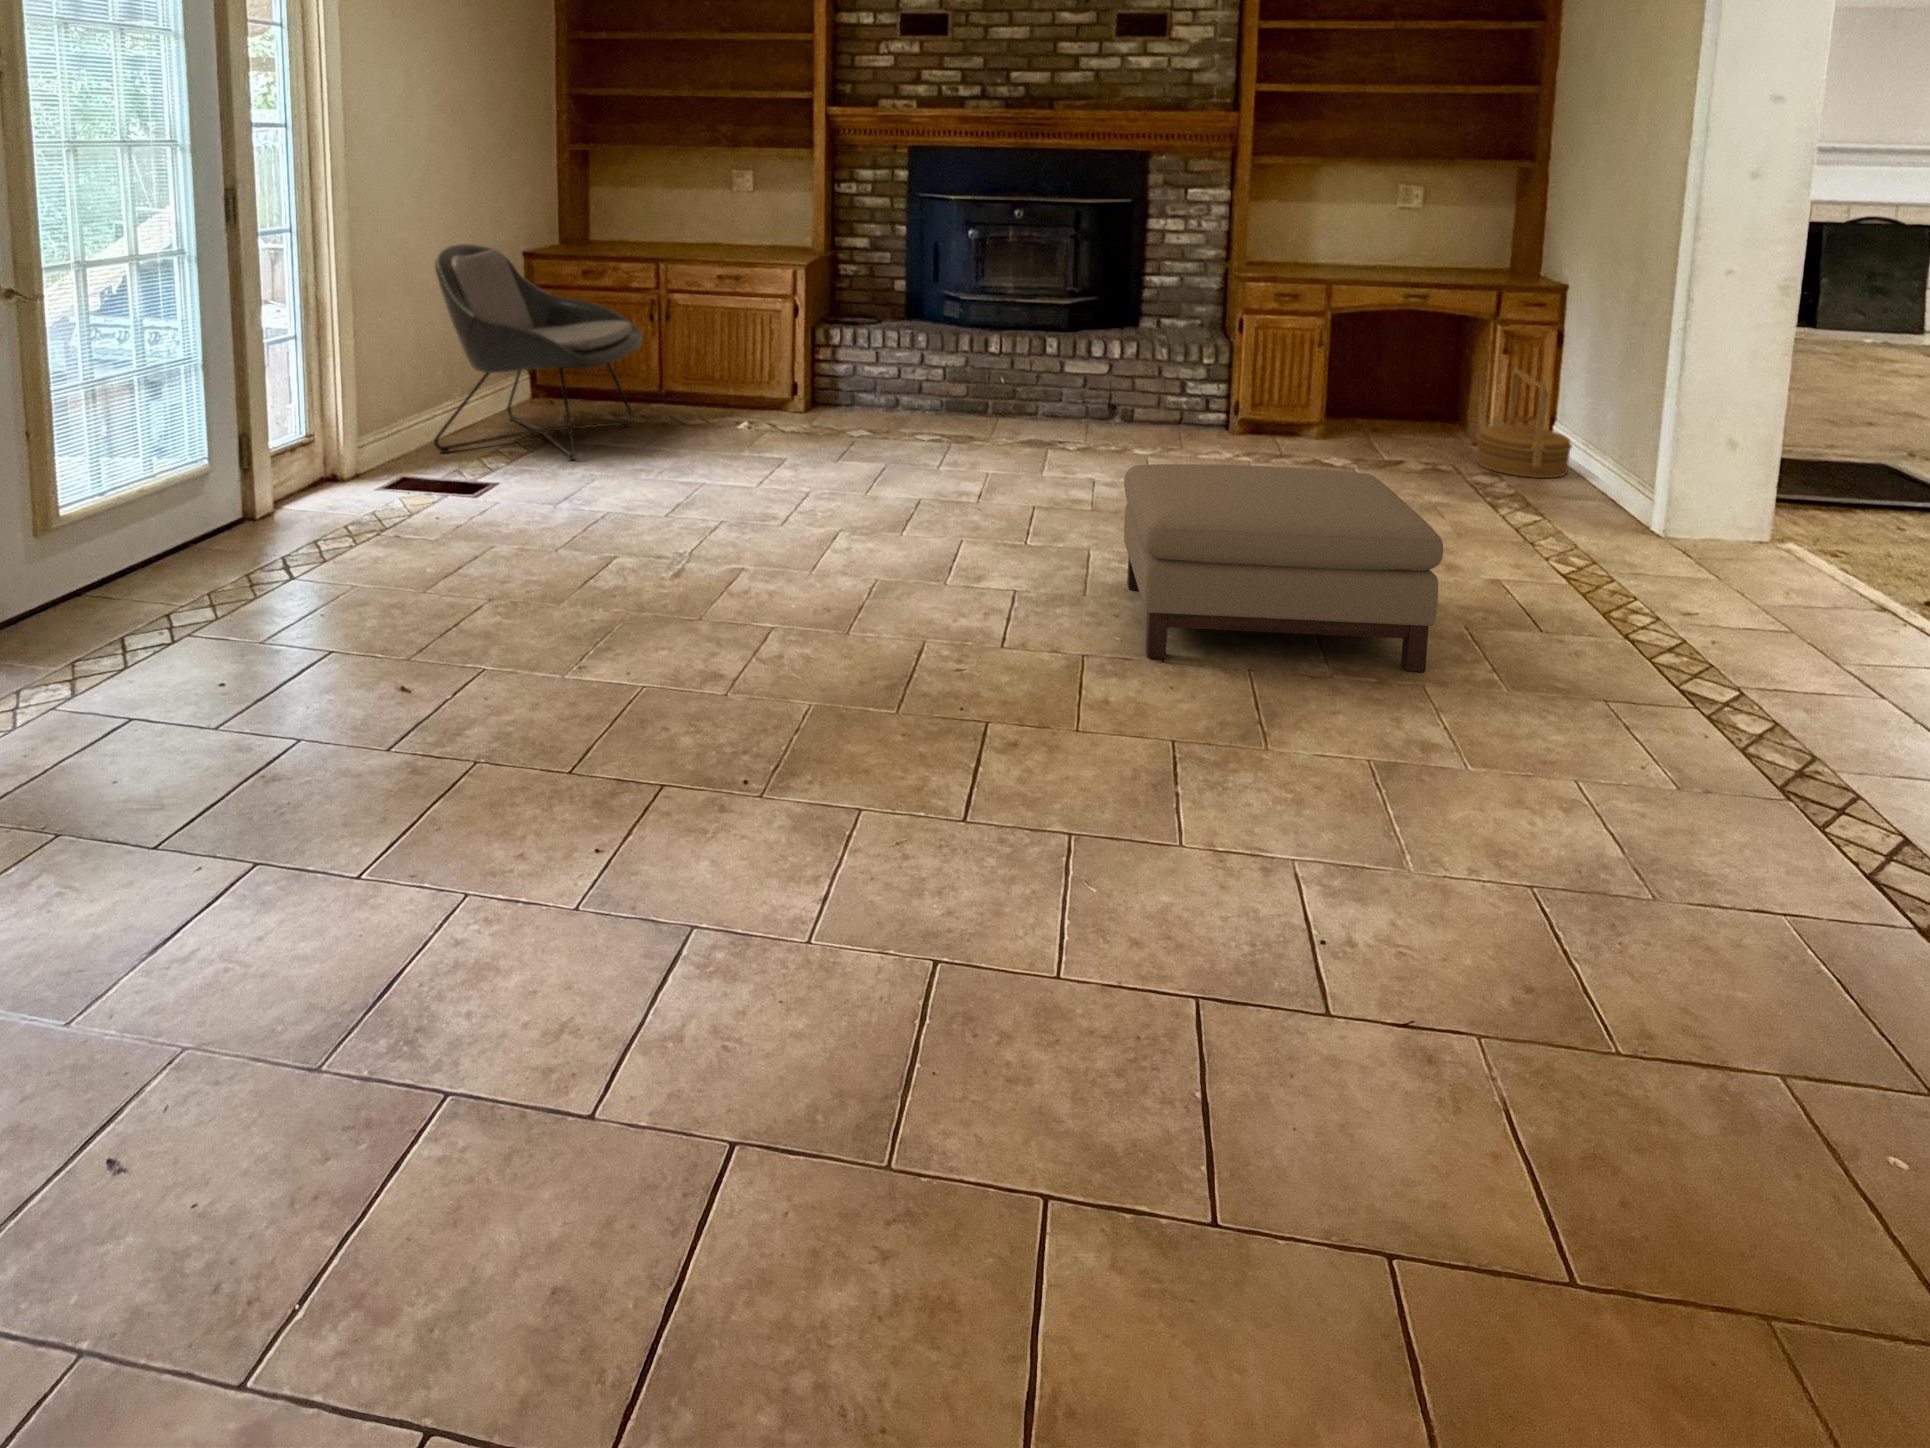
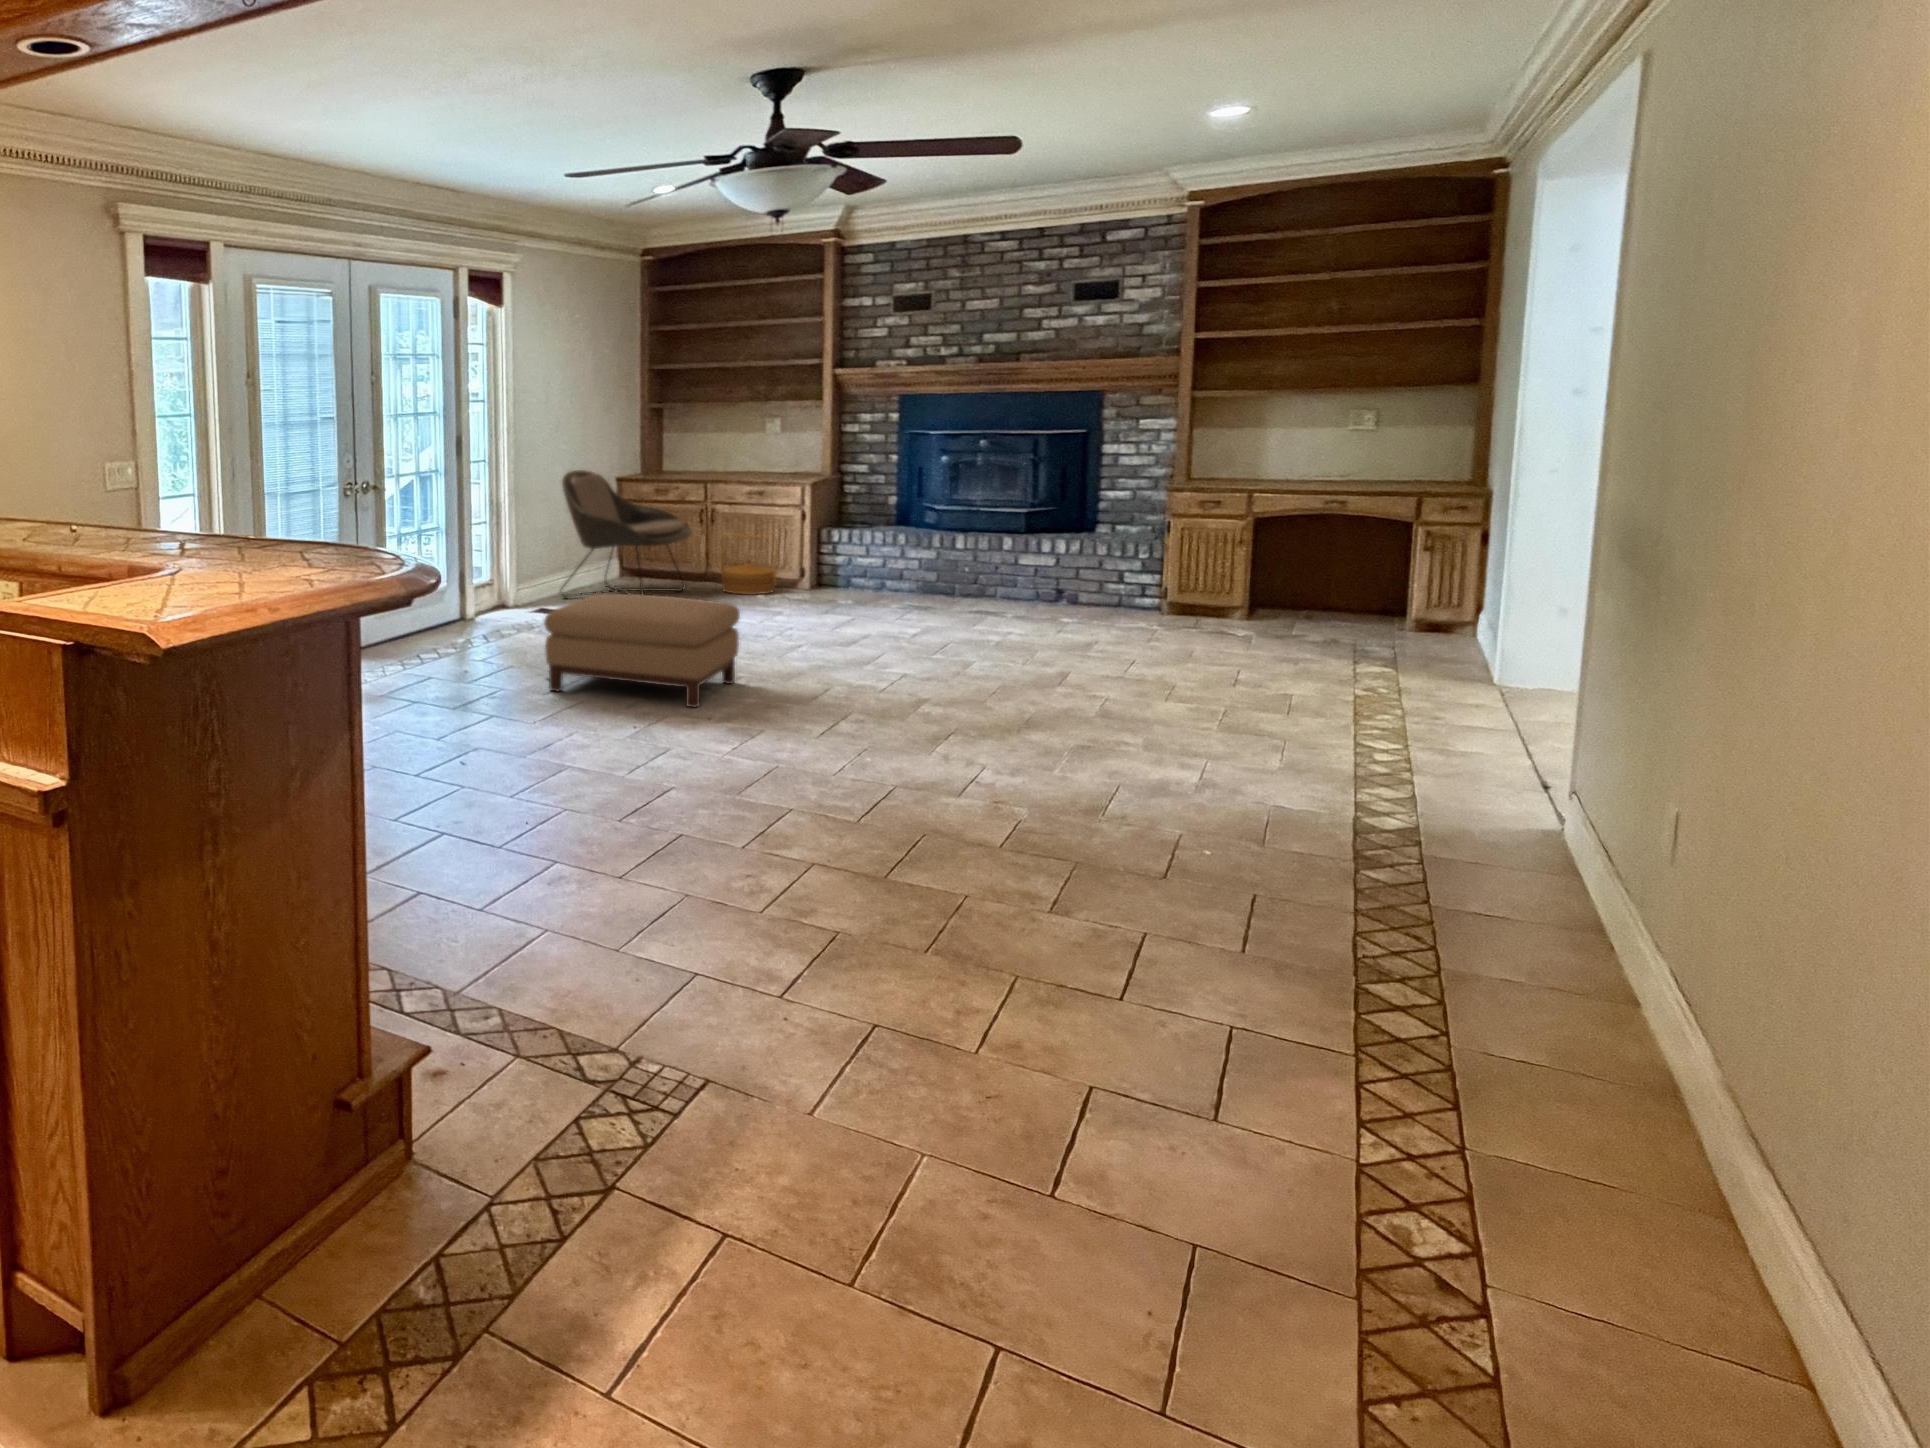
woven basket: present [1477,370,1572,478] -> present [720,534,778,595]
ottoman: present [1124,464,1443,672] -> present [544,594,740,708]

